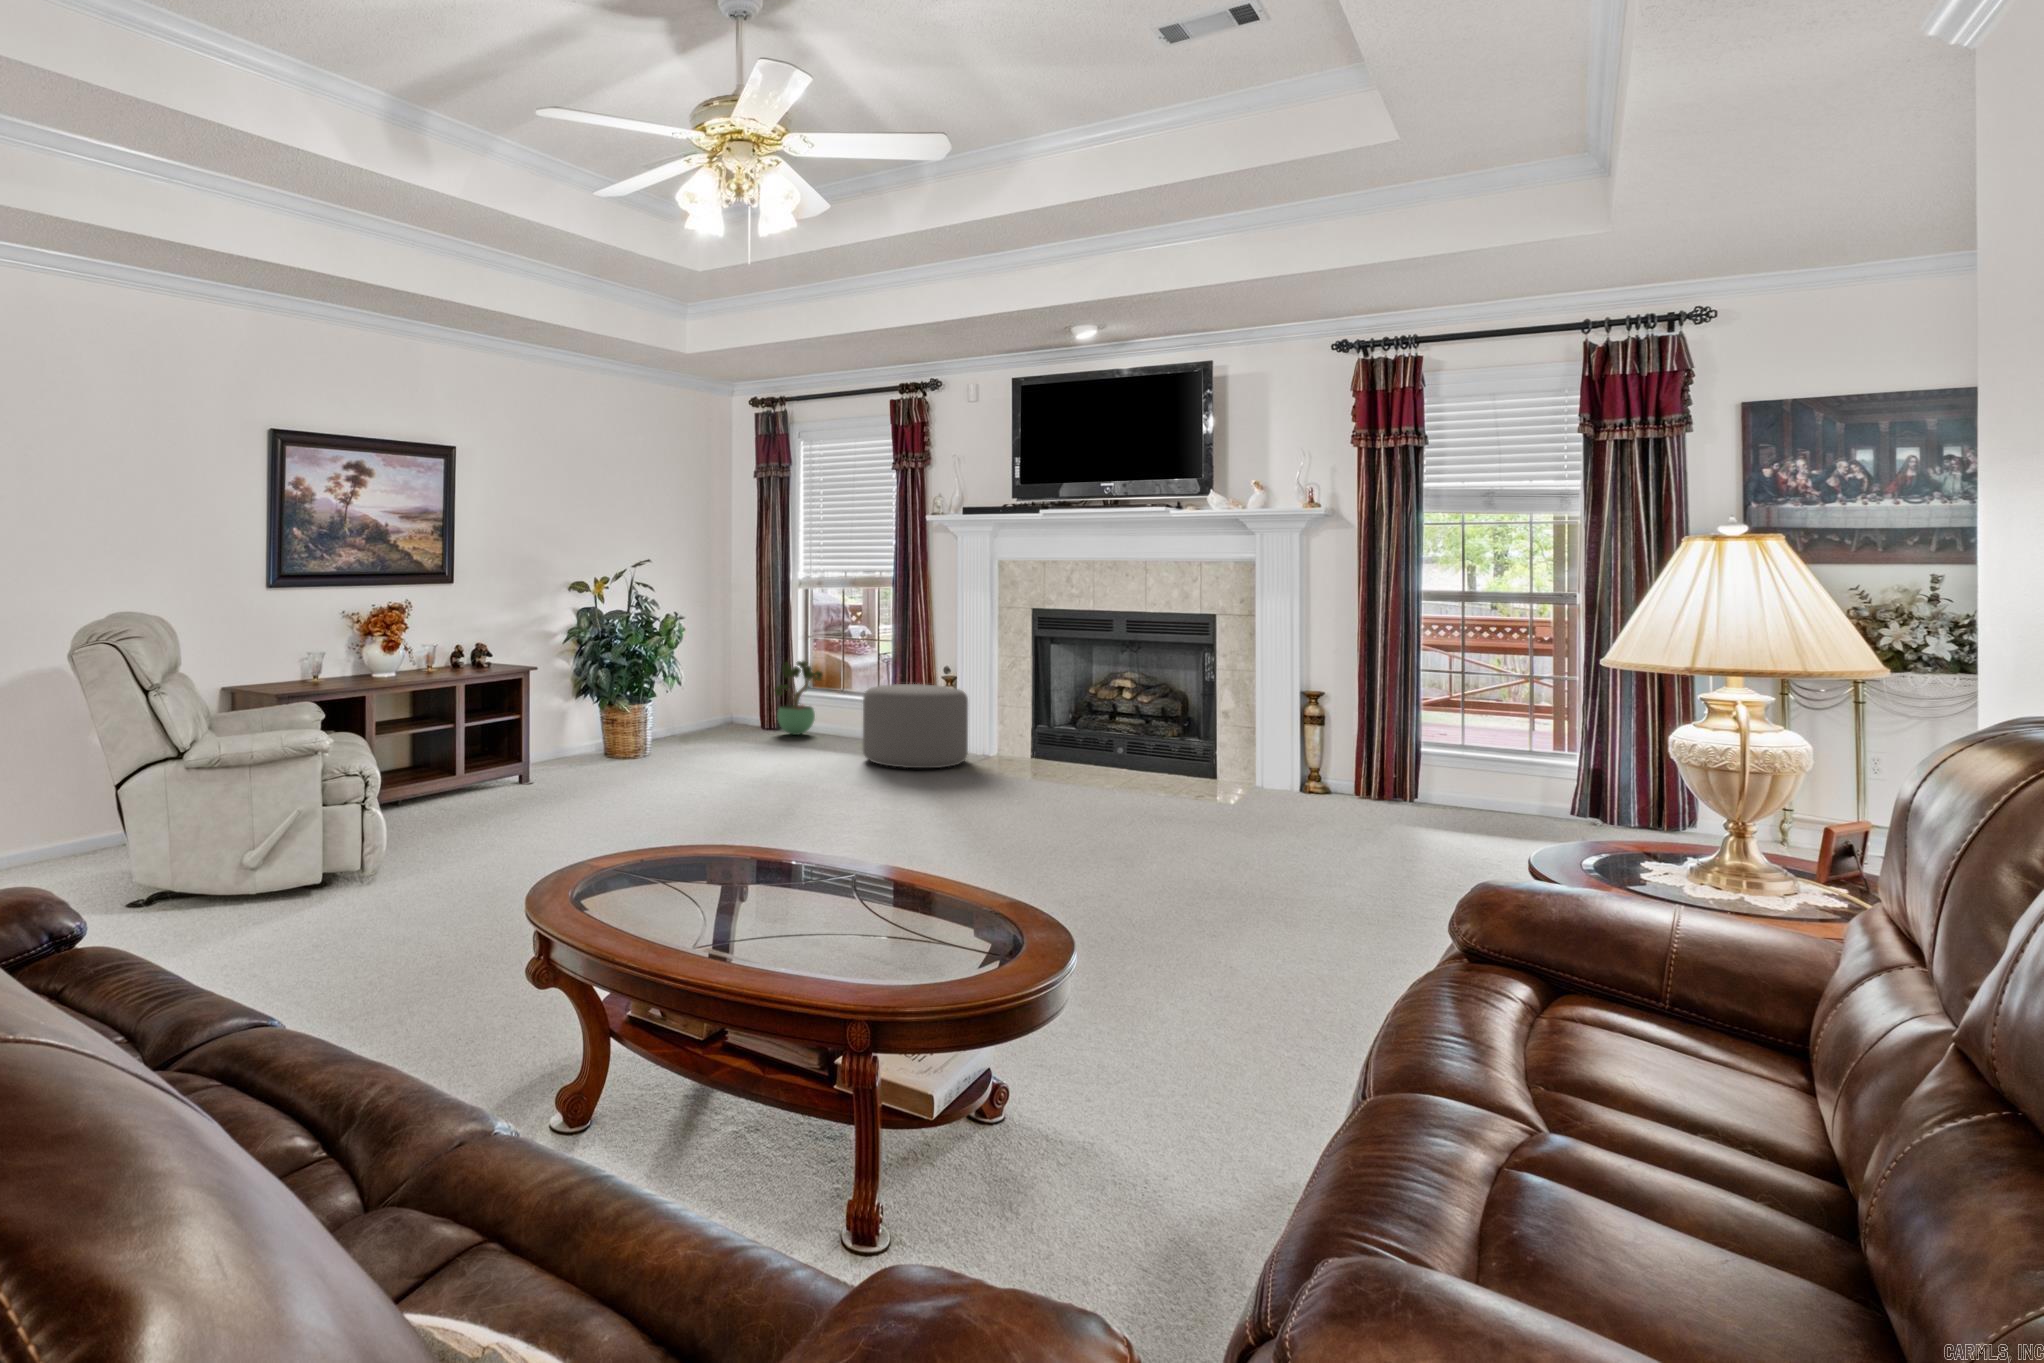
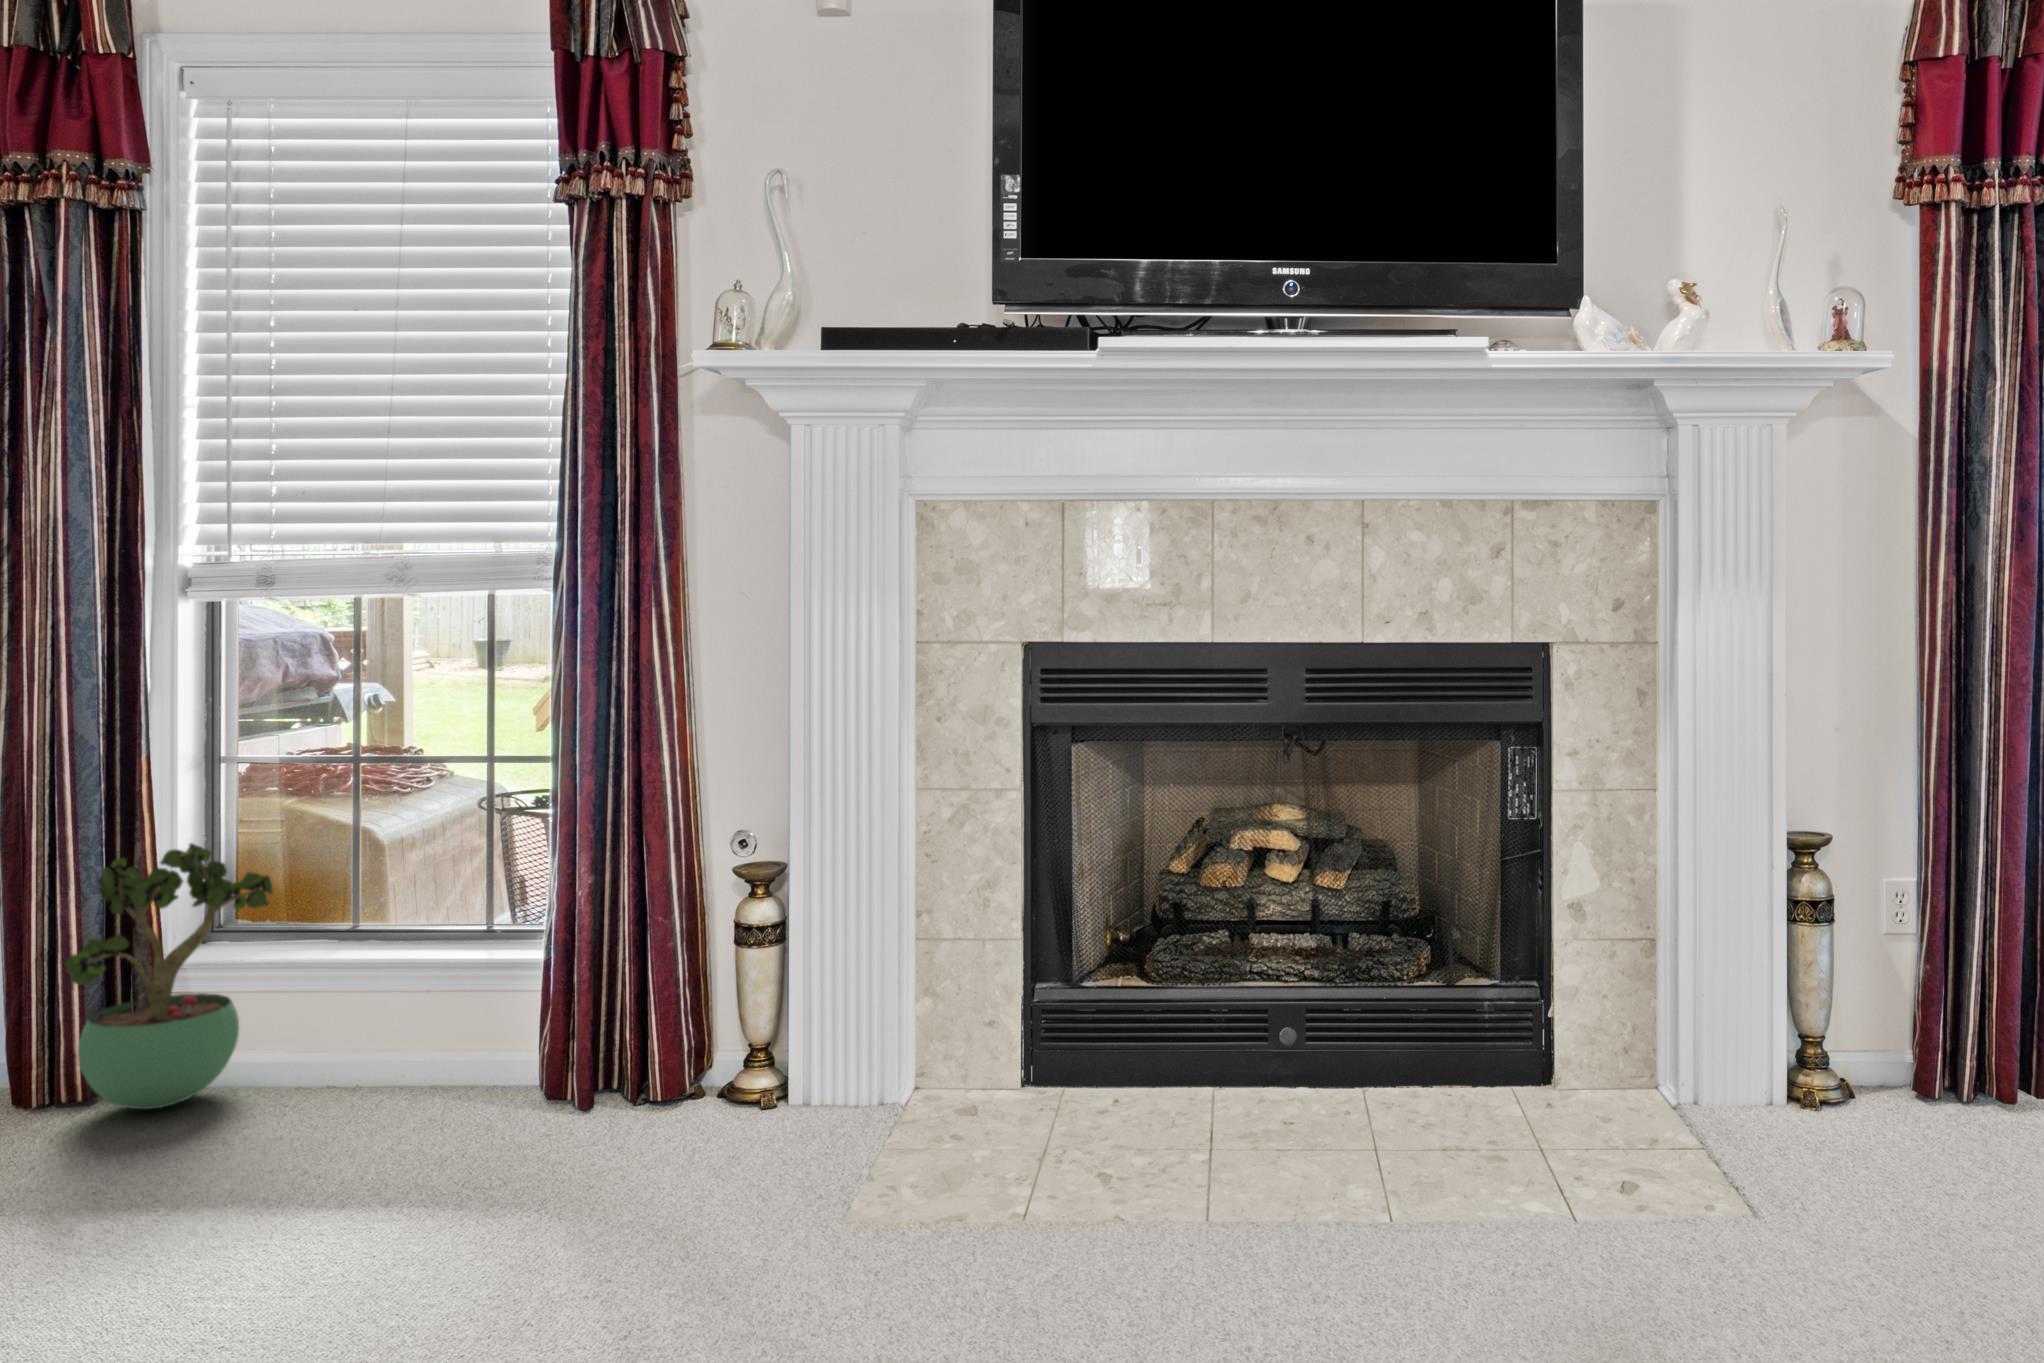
ottoman: present [863,684,968,768] -> none [467,906,865,1265]

